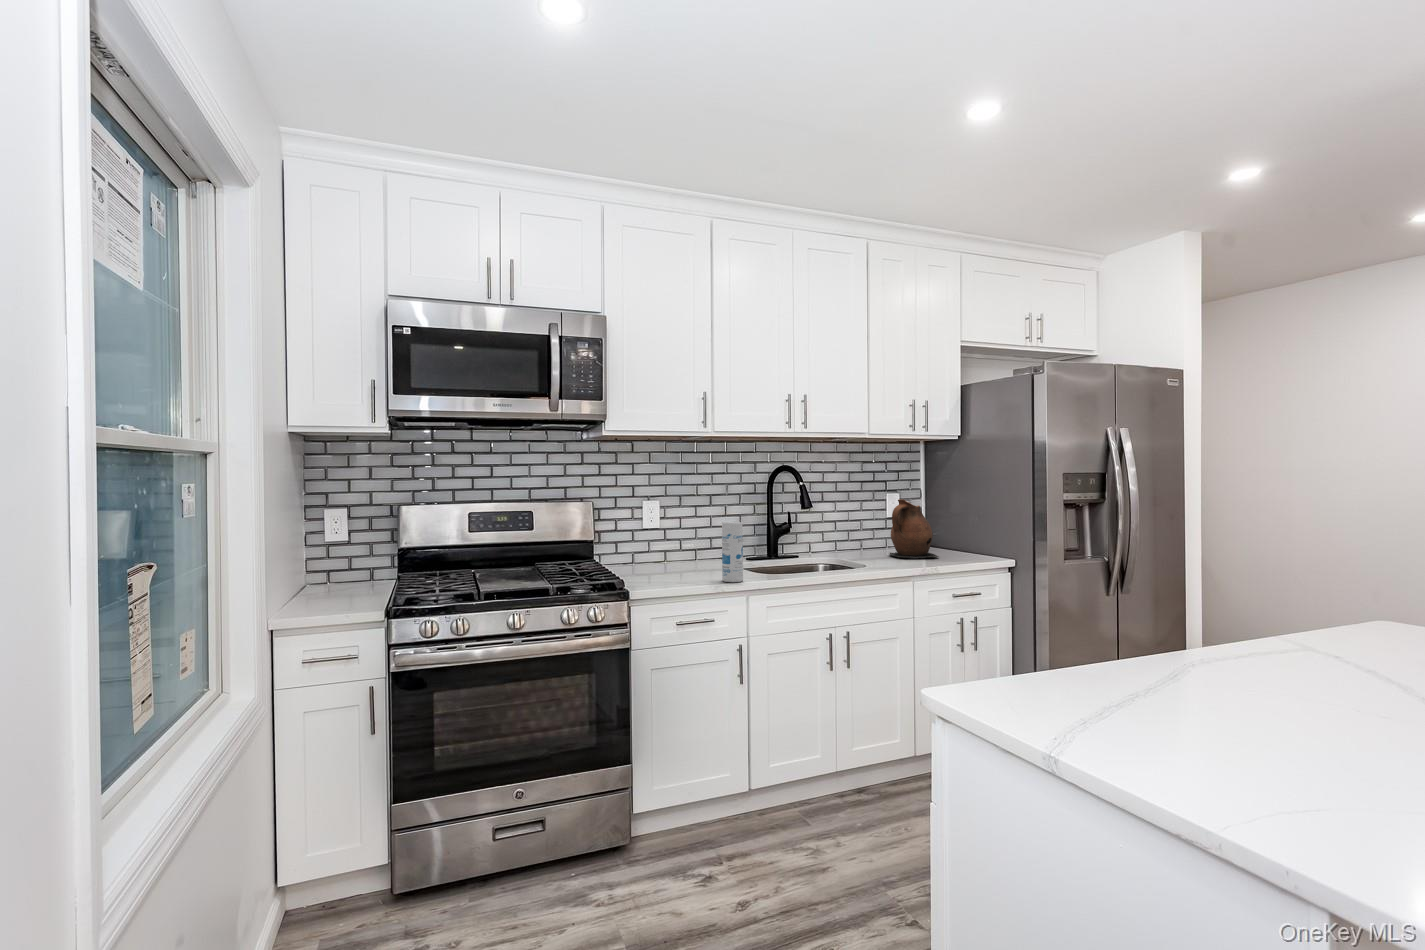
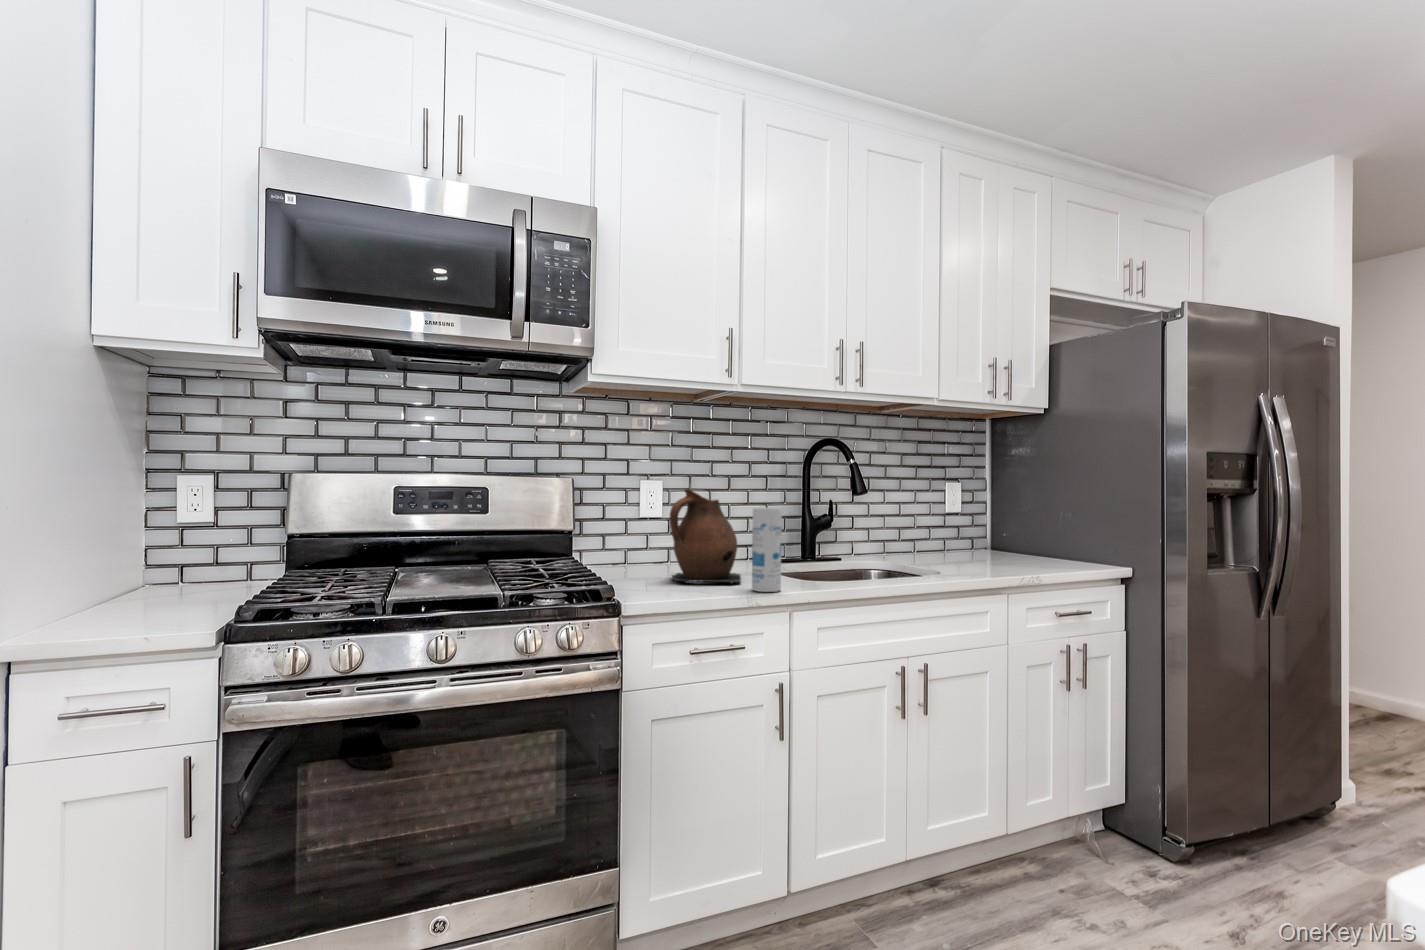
ceramic pitcher: present [890,499,938,558] -> present [669,489,741,583]

